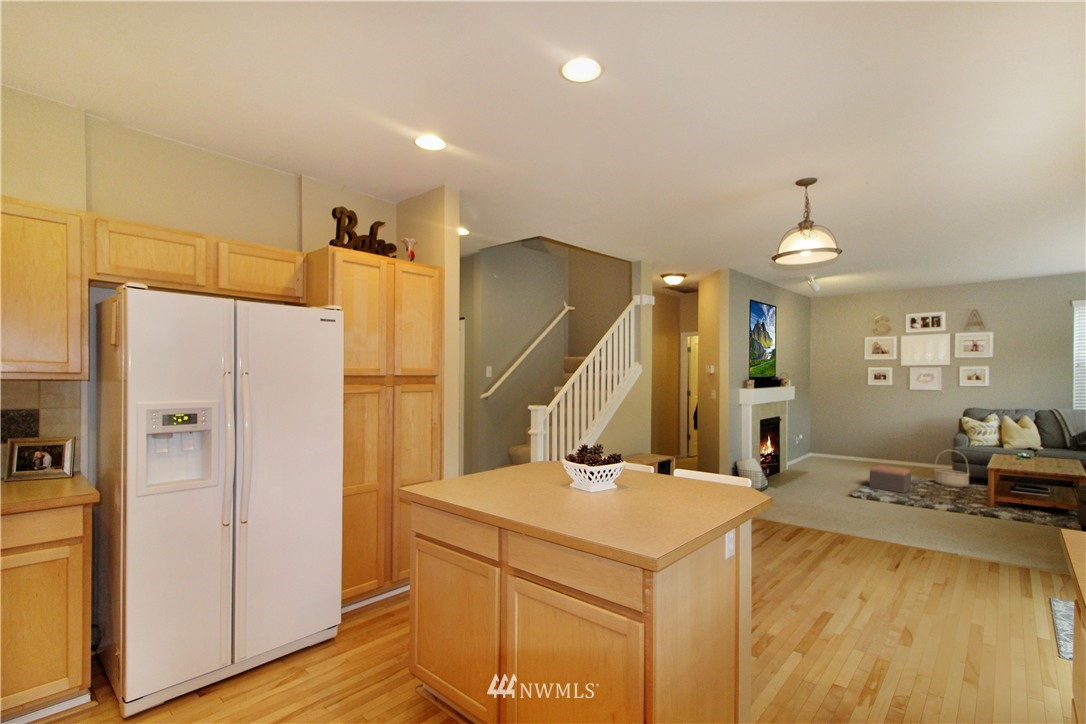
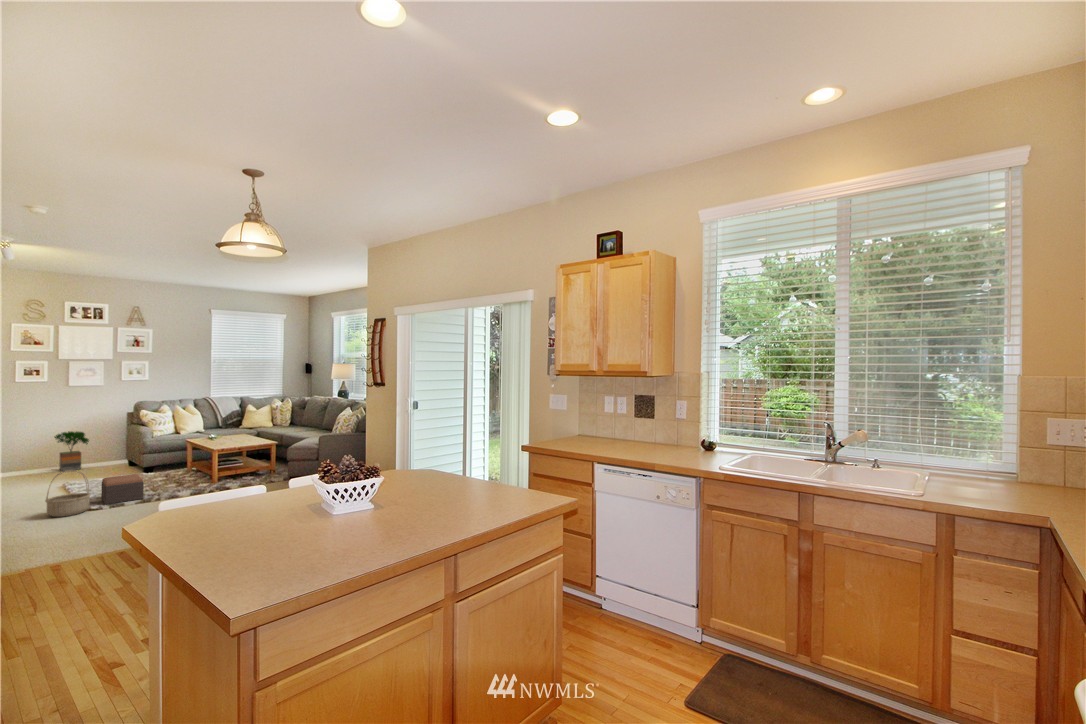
potted tree: none [893,428,923,465] -> present [55,431,89,471]
basket: present [934,450,969,487] -> present [45,470,90,517]

